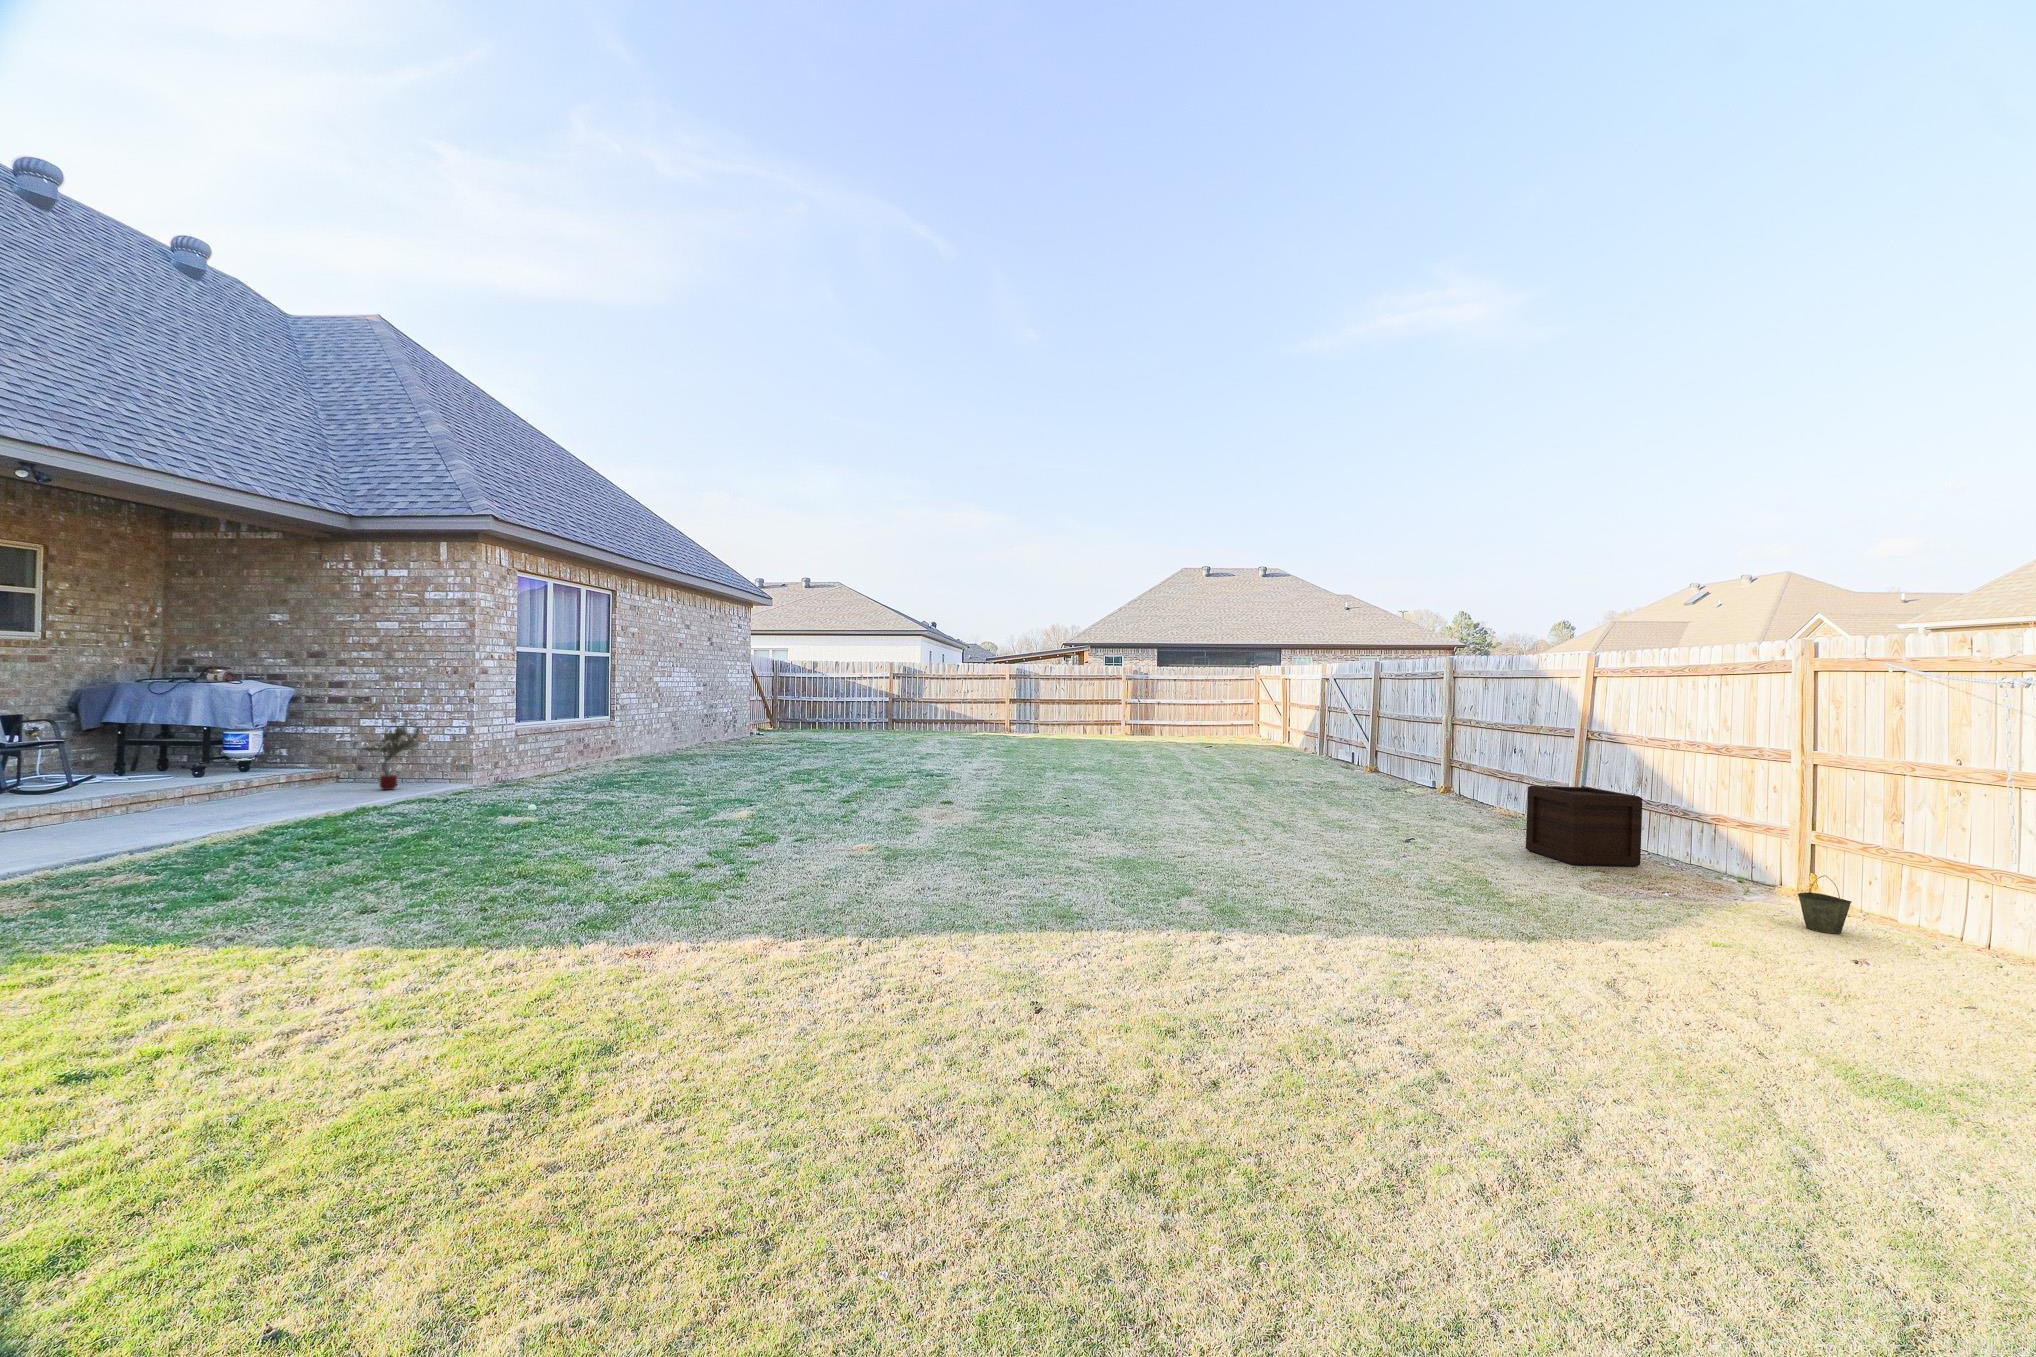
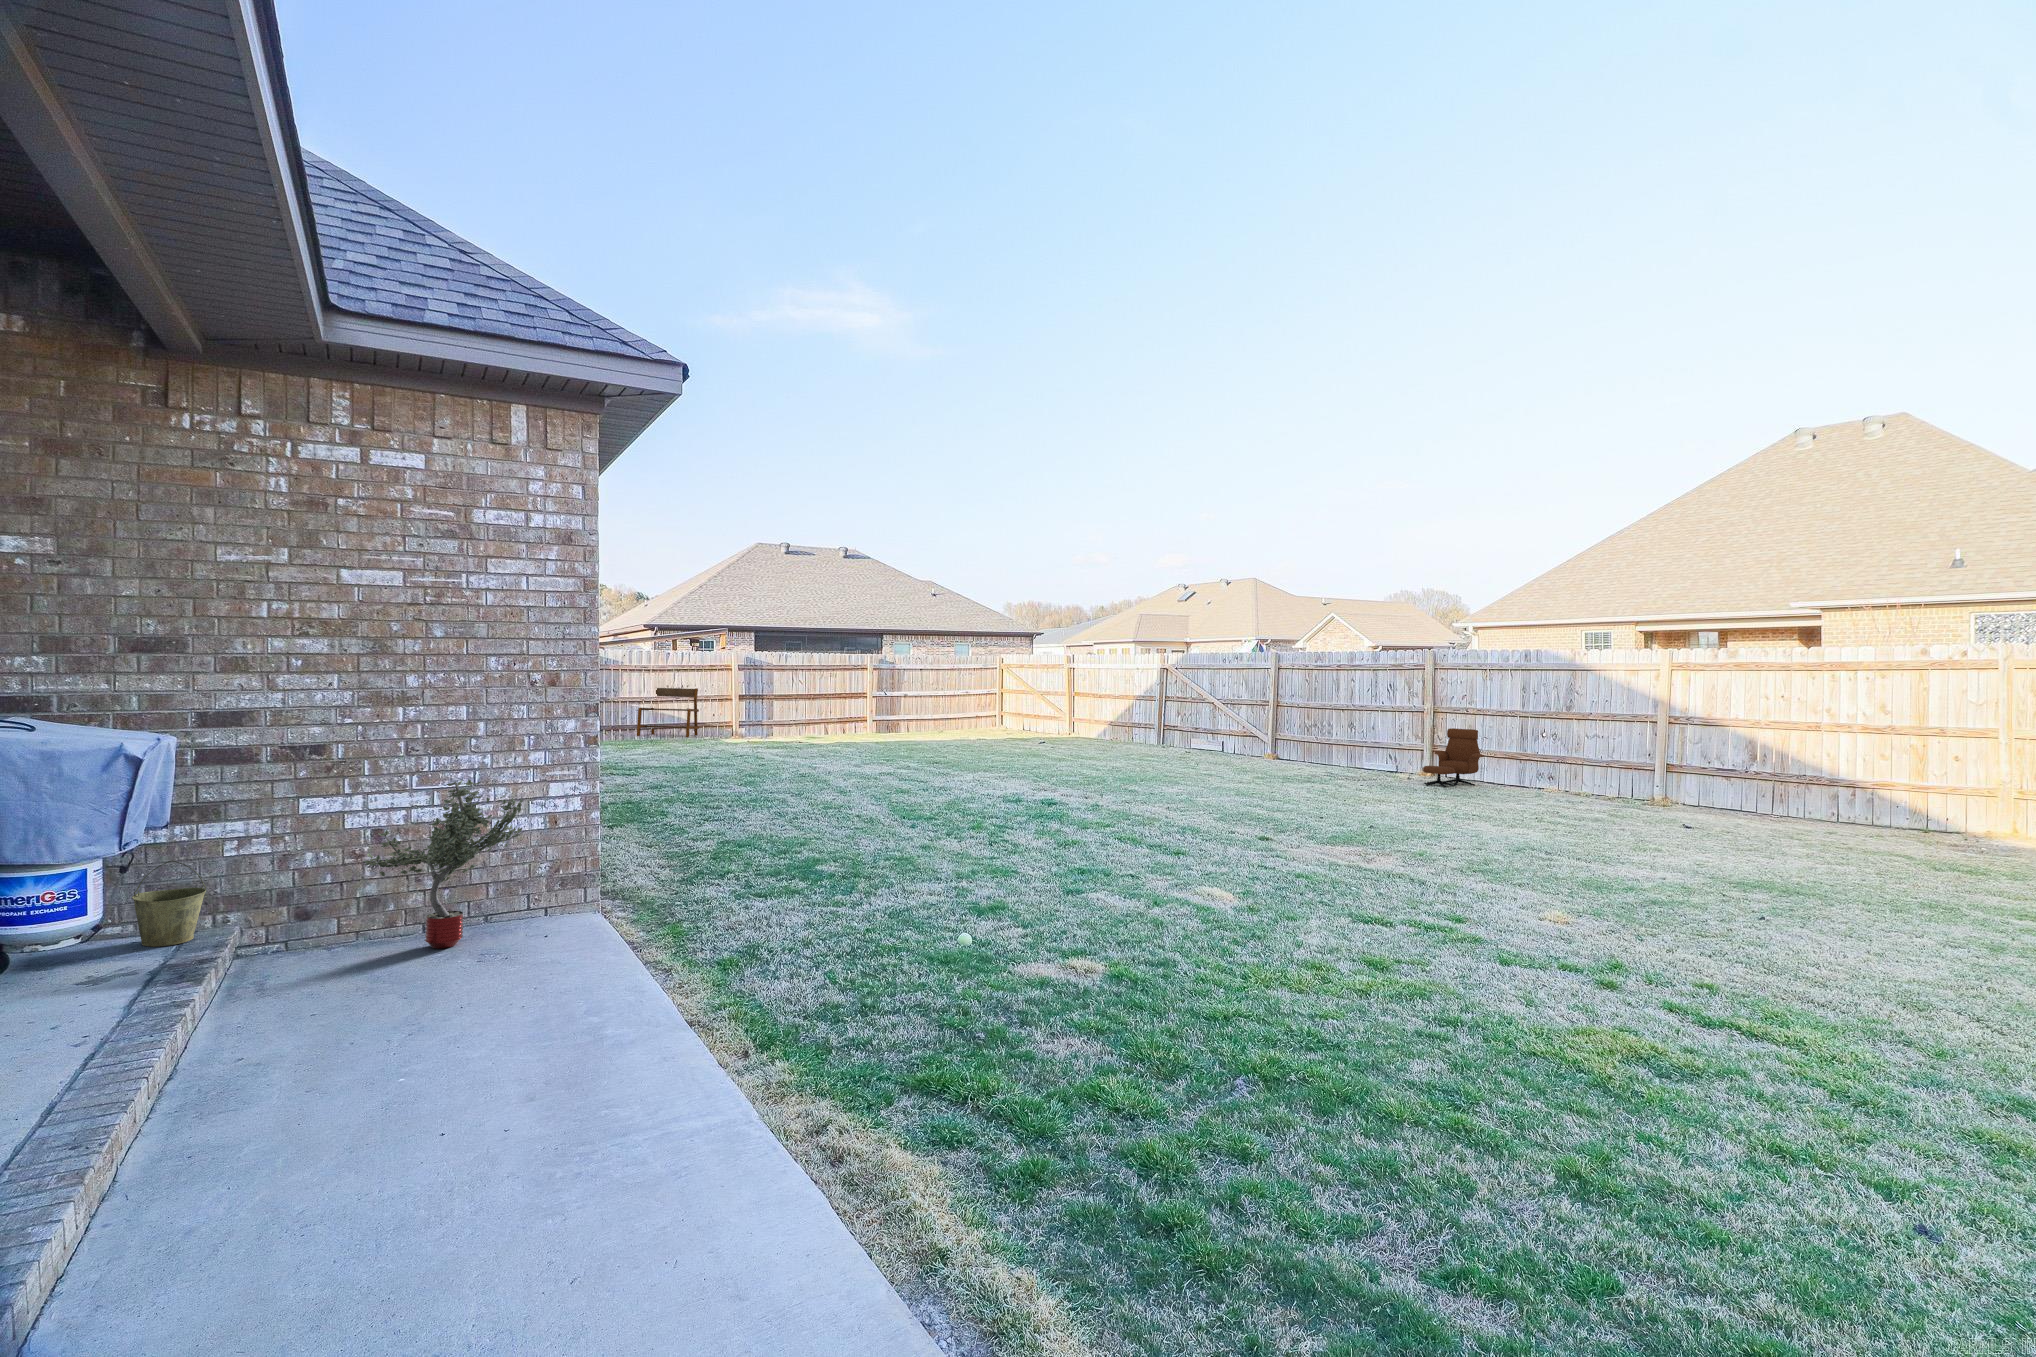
bench: none [934,692,976,729] -> present [637,688,699,737]
lounge chair: none [1393,747,1475,813] -> present [1423,728,1484,787]
wooden crate: present [1526,786,1643,867] -> none [1639,755,1718,815]
bucket: present [1798,875,1851,934] -> present [132,860,206,947]

